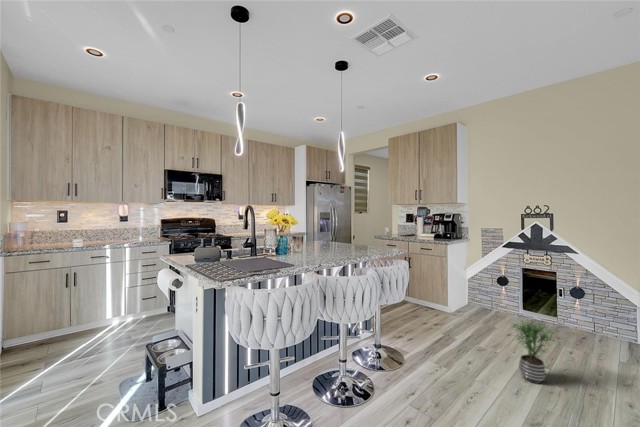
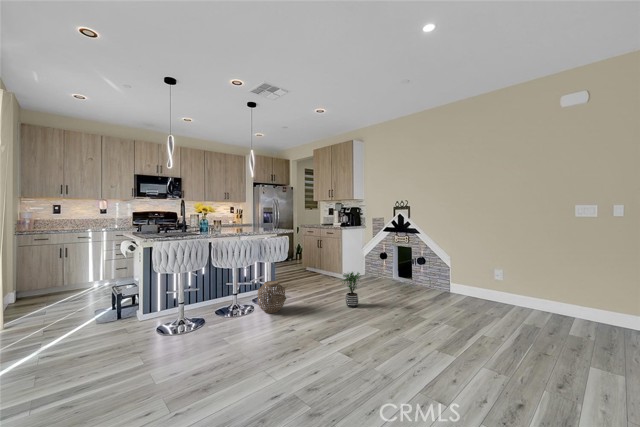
woven basket: none [386,338,434,399] -> present [258,281,285,313]

